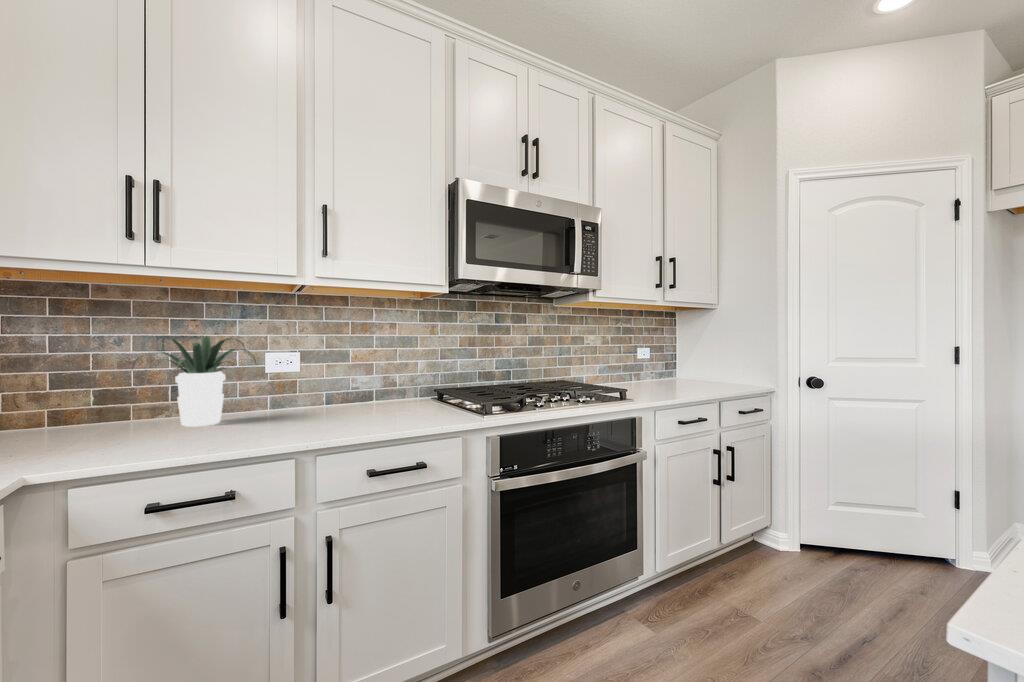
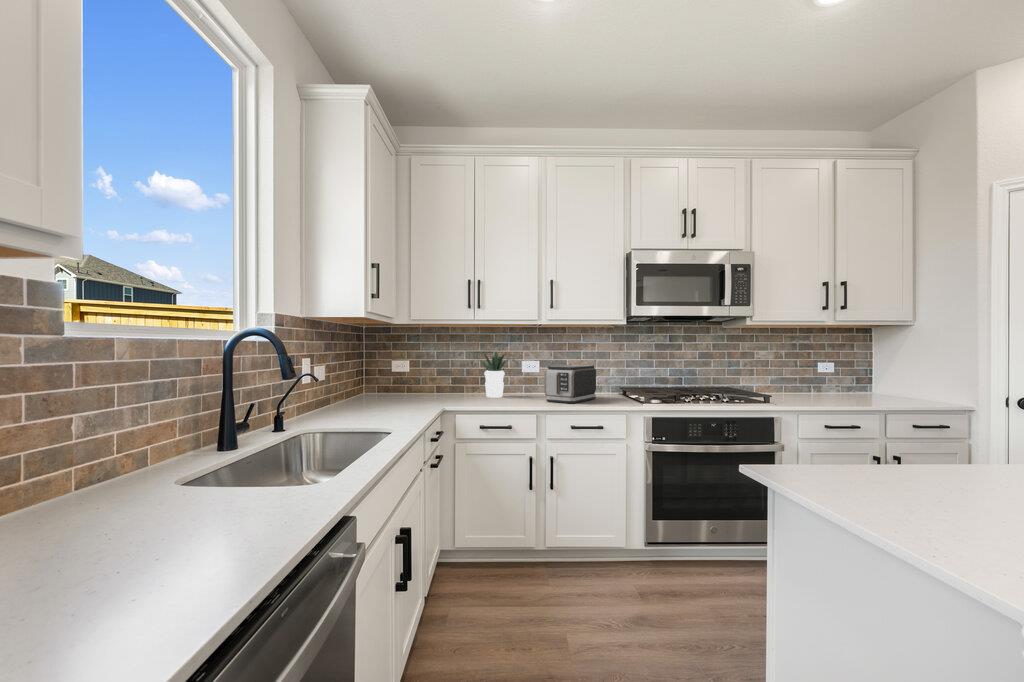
toaster: none [312,357,404,427] -> present [545,365,596,403]

